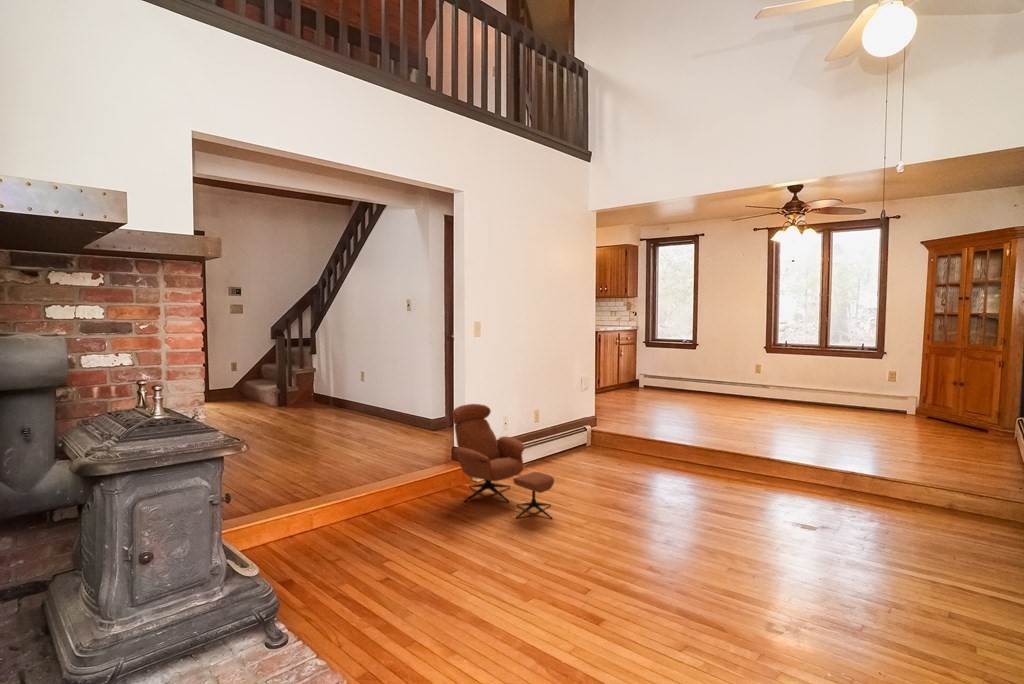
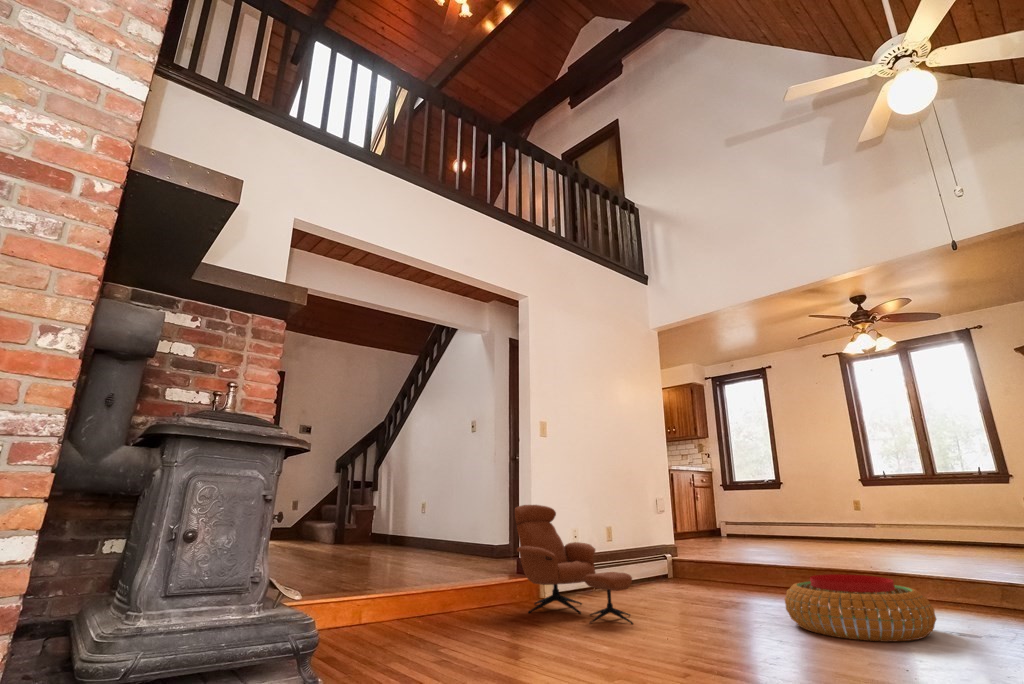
pouf: none [677,477,789,541] -> present [785,574,936,641]

